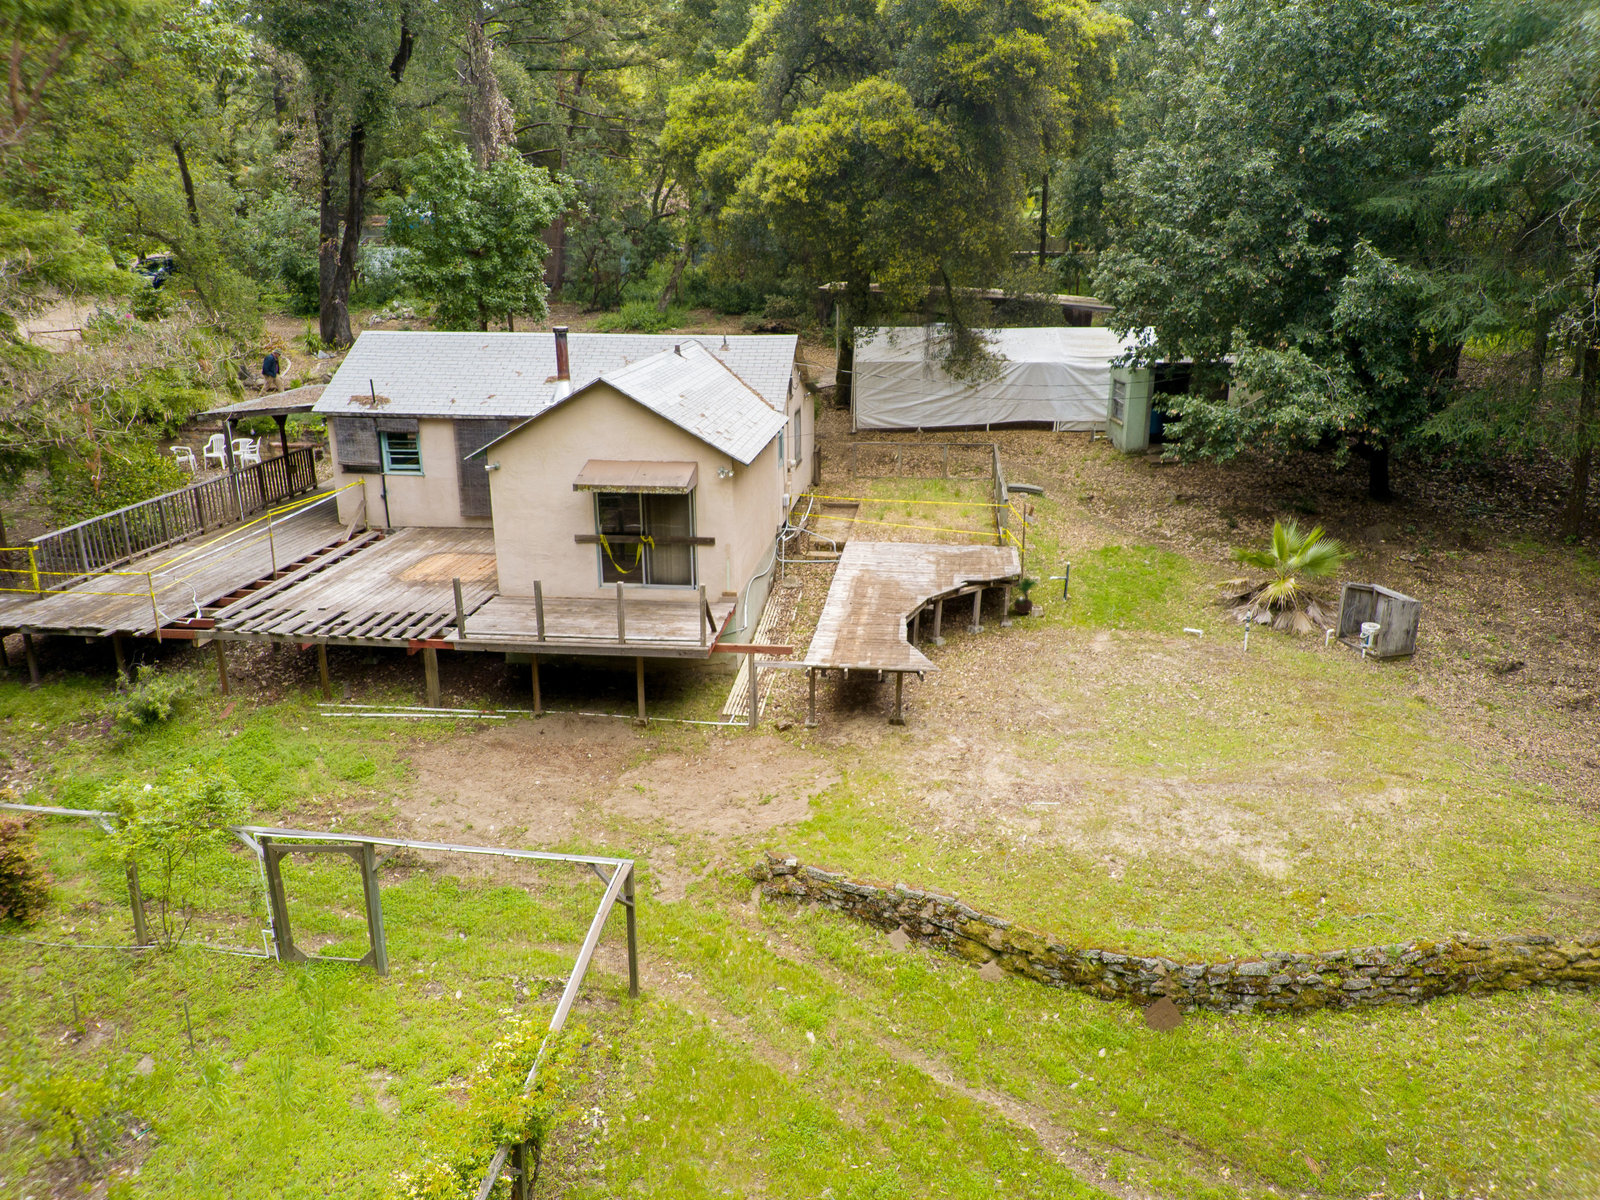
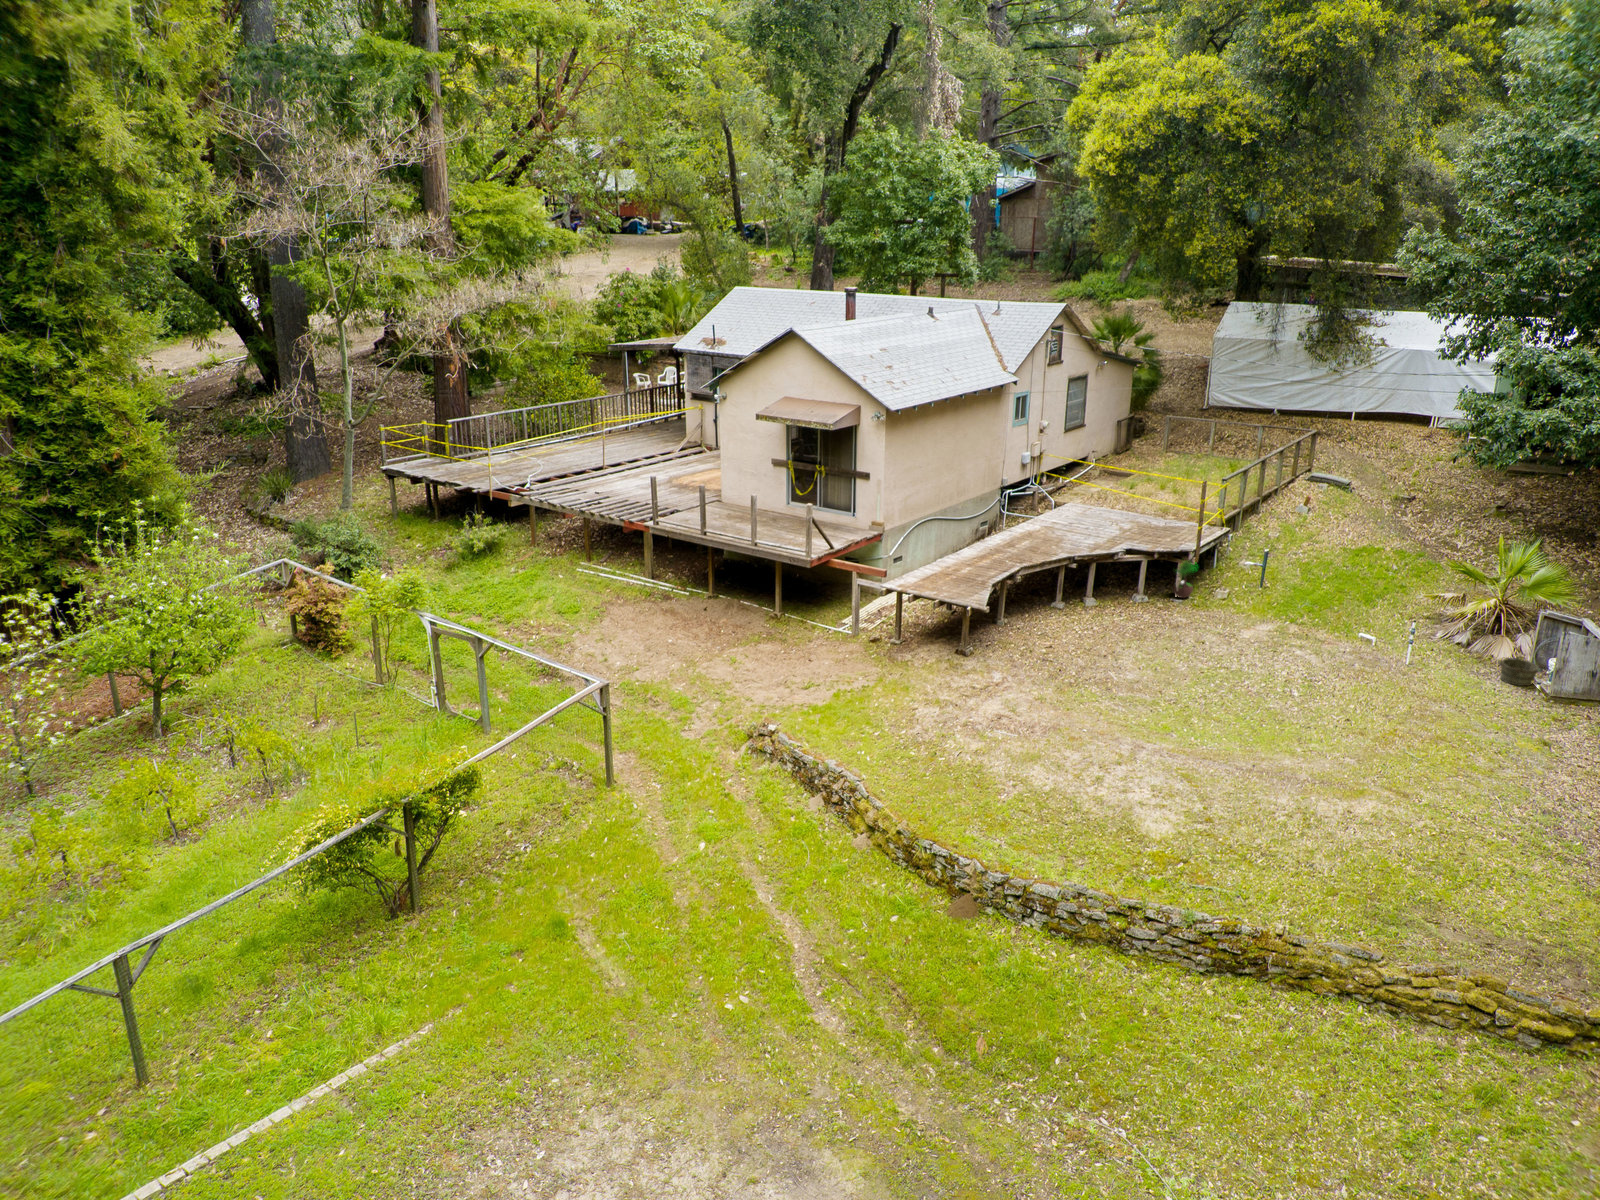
bucket: none [1320,616,1354,642] -> present [1498,656,1538,686]

